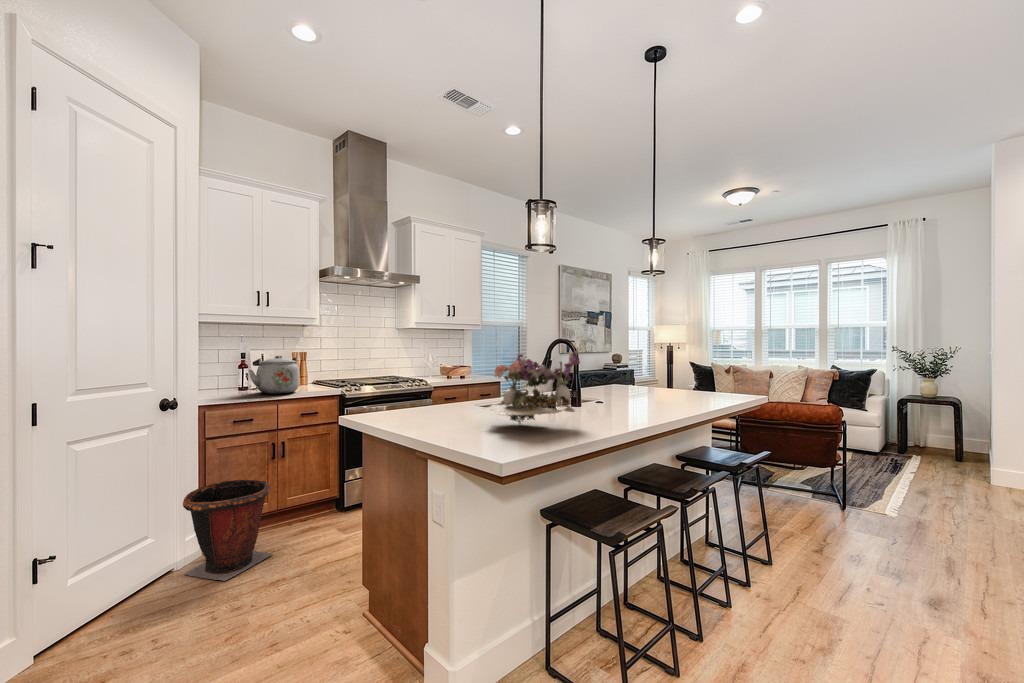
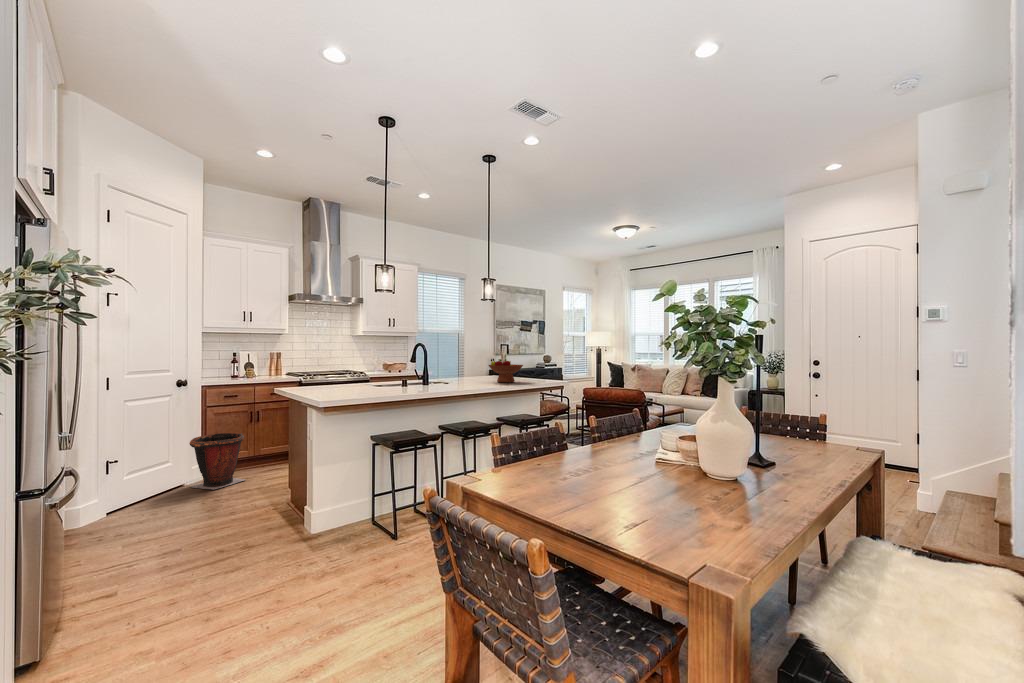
flower arrangement: present [485,350,580,425] -> none [346,349,397,391]
kettle: present [249,355,299,394] -> none [235,355,270,380]
fruit bowl: none [650,363,708,400] -> present [489,359,523,383]

